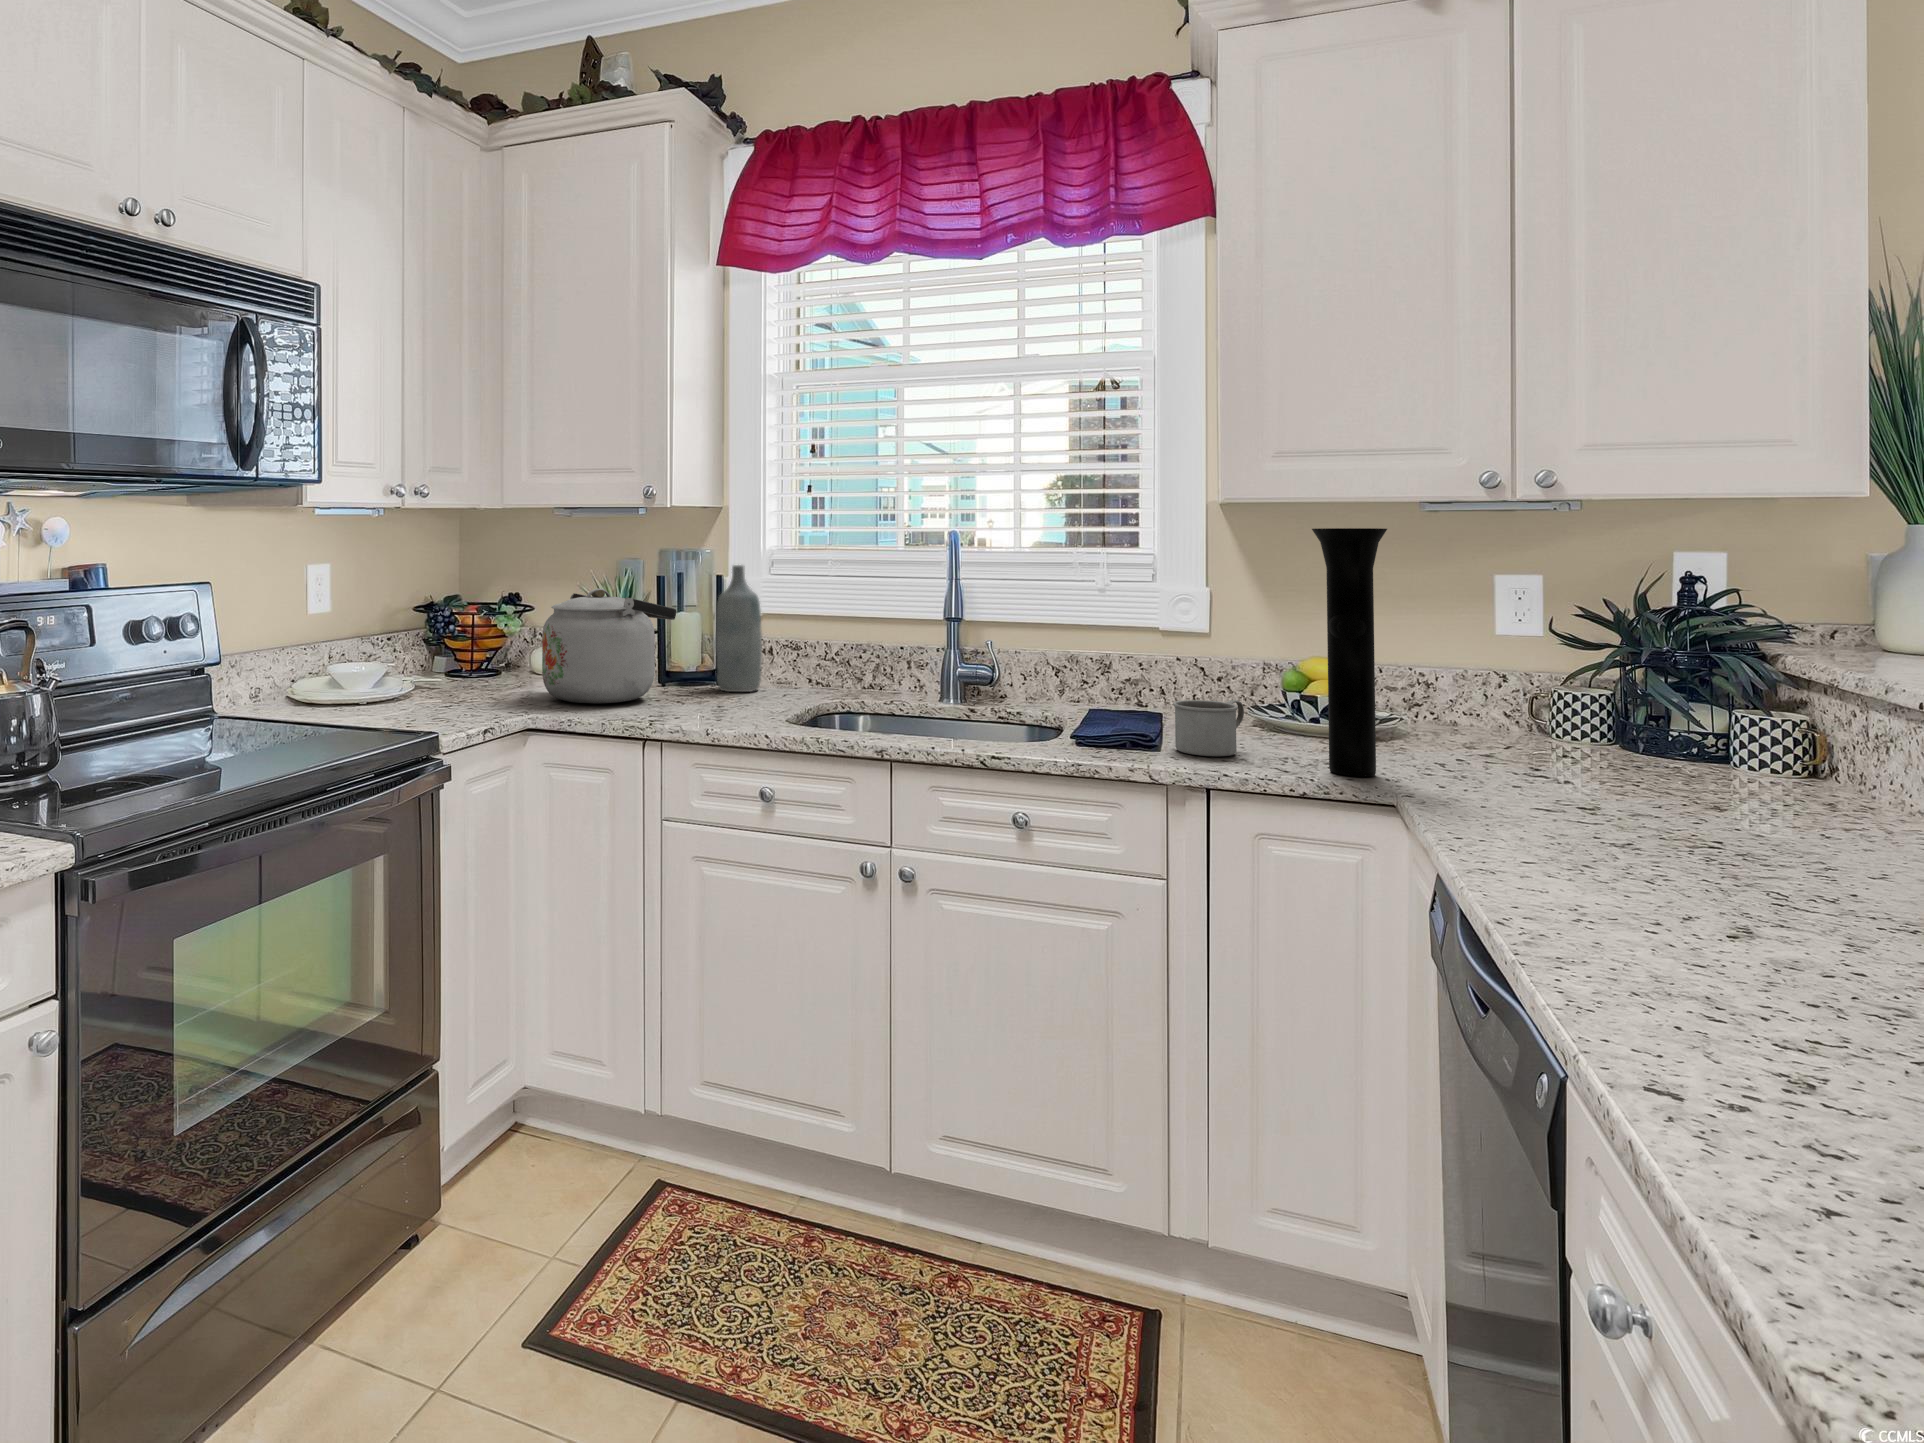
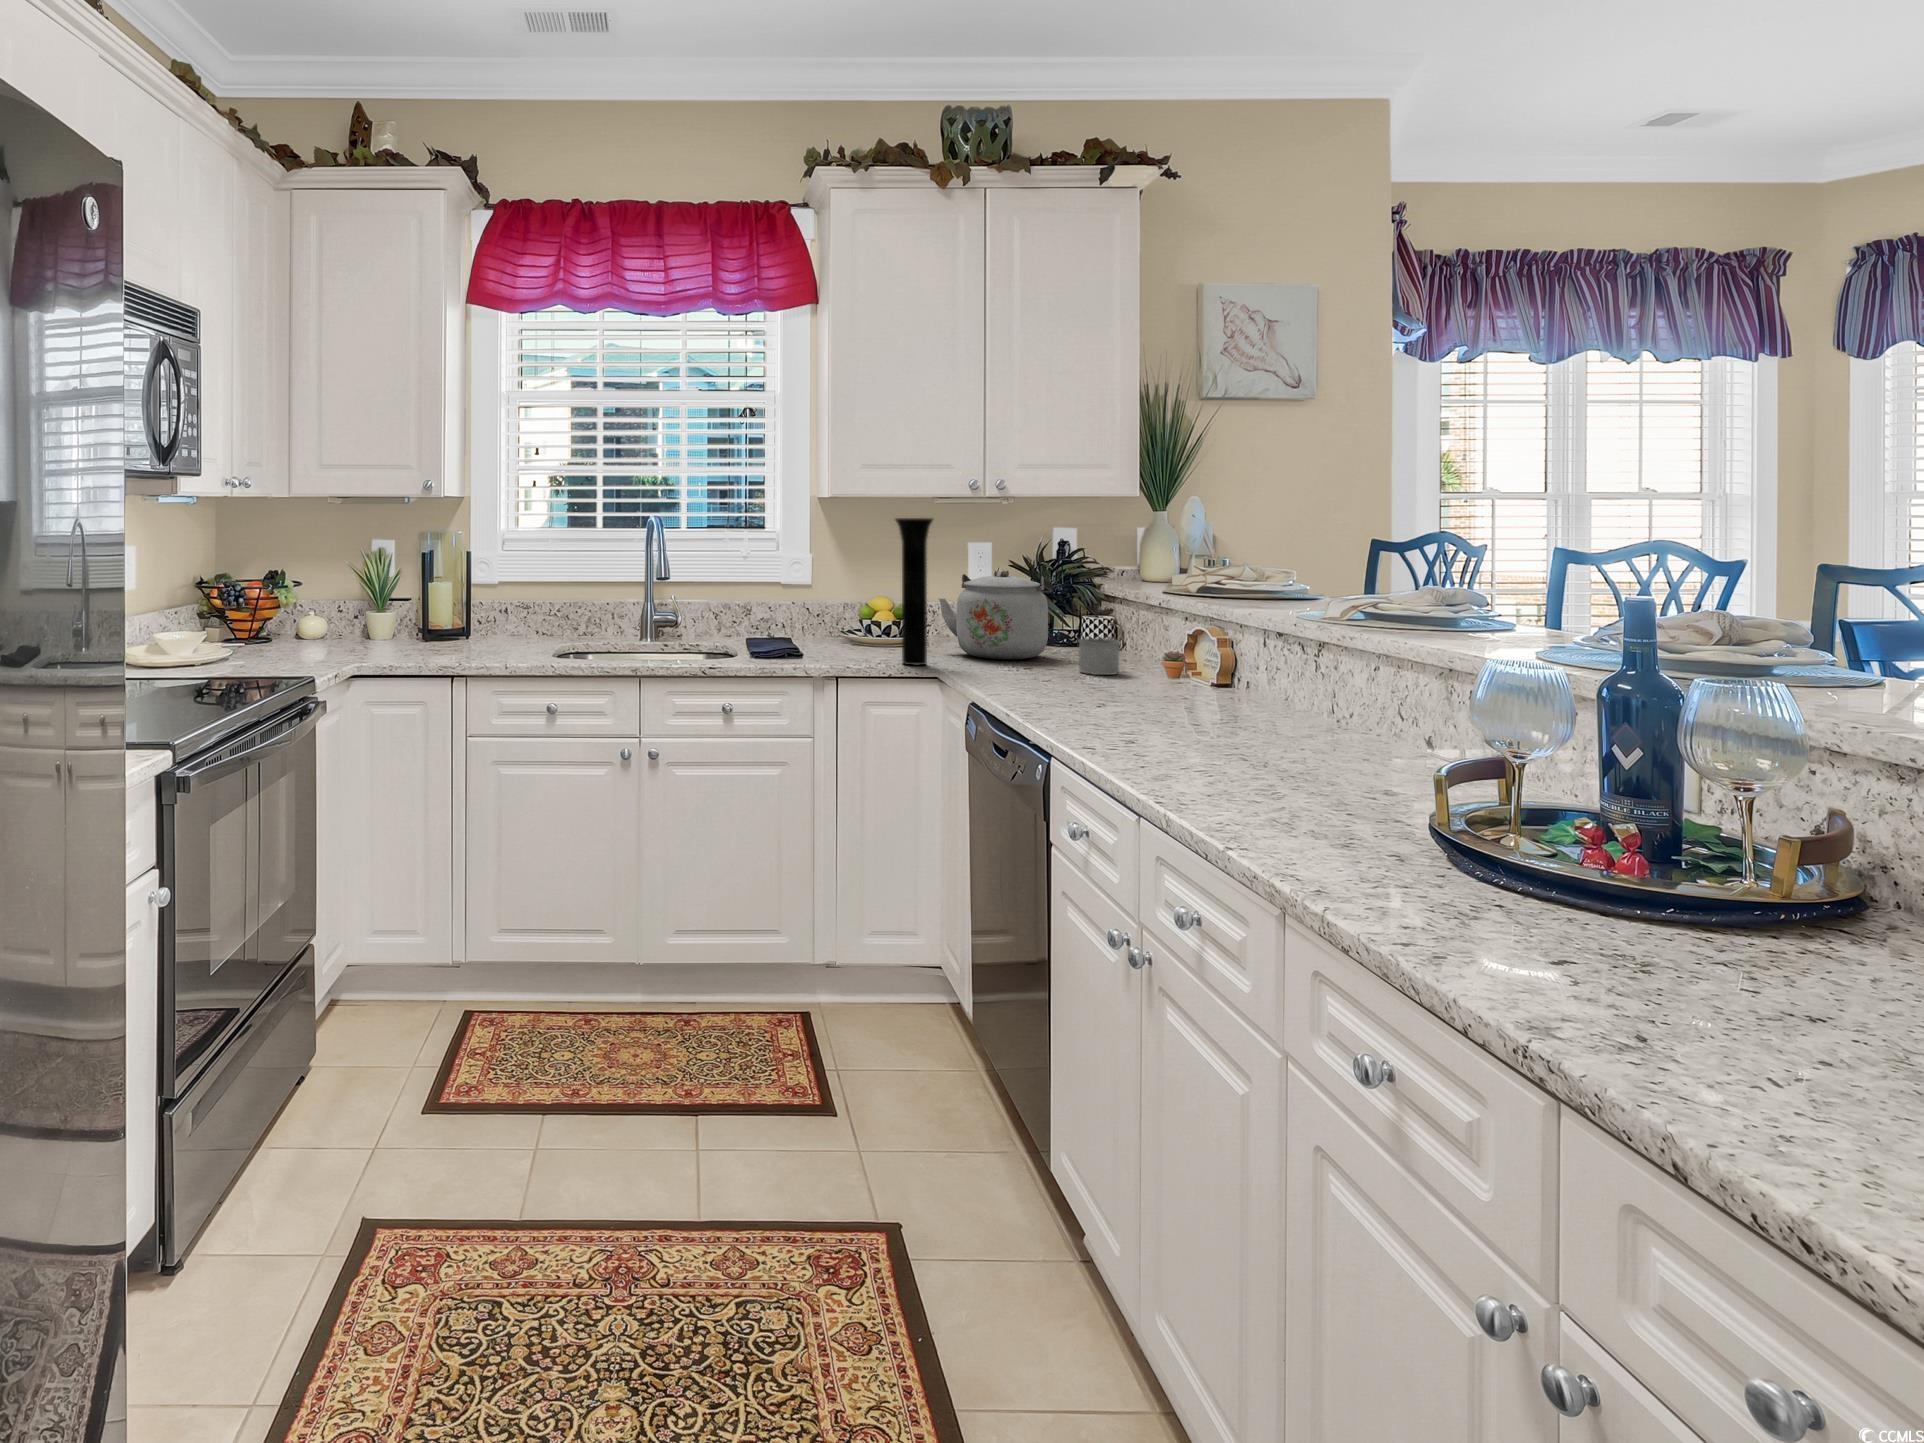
bottle: present [716,565,762,692] -> none [464,545,500,643]
kettle: present [542,588,676,703] -> present [938,570,1053,659]
mug: present [1173,700,1244,756] -> present [1079,637,1120,675]

